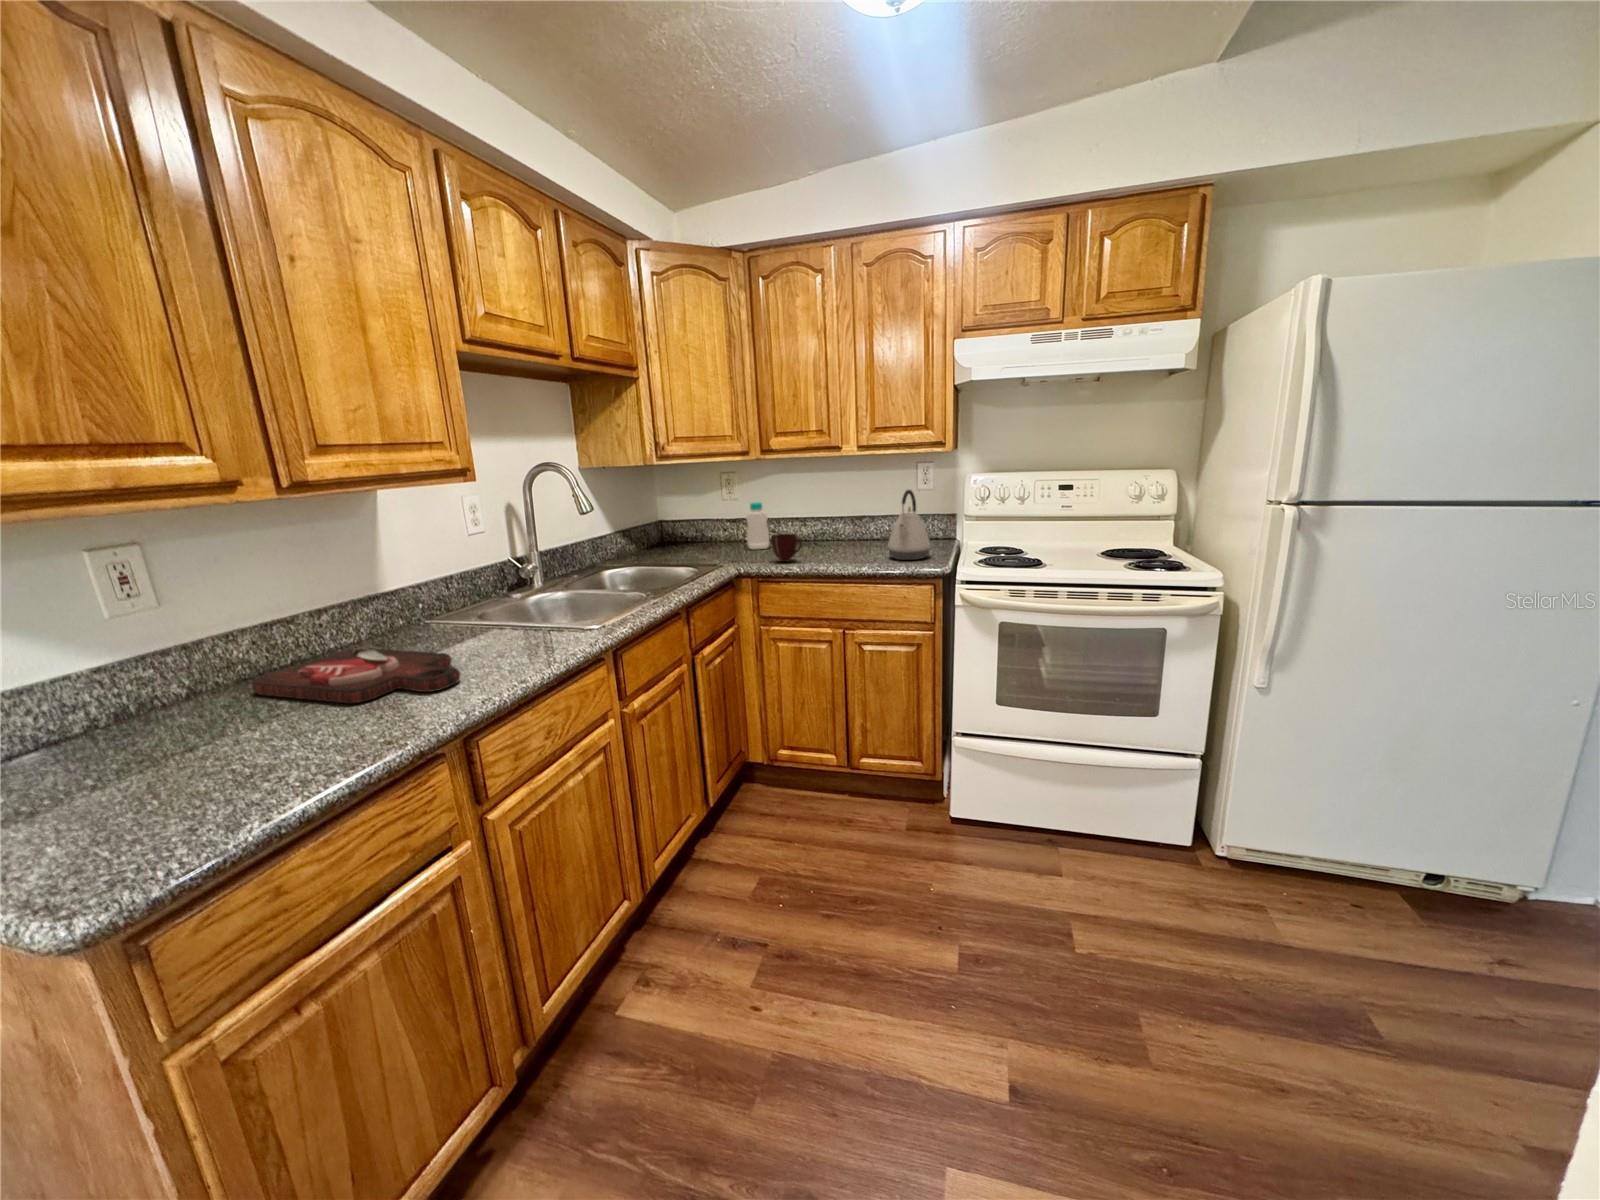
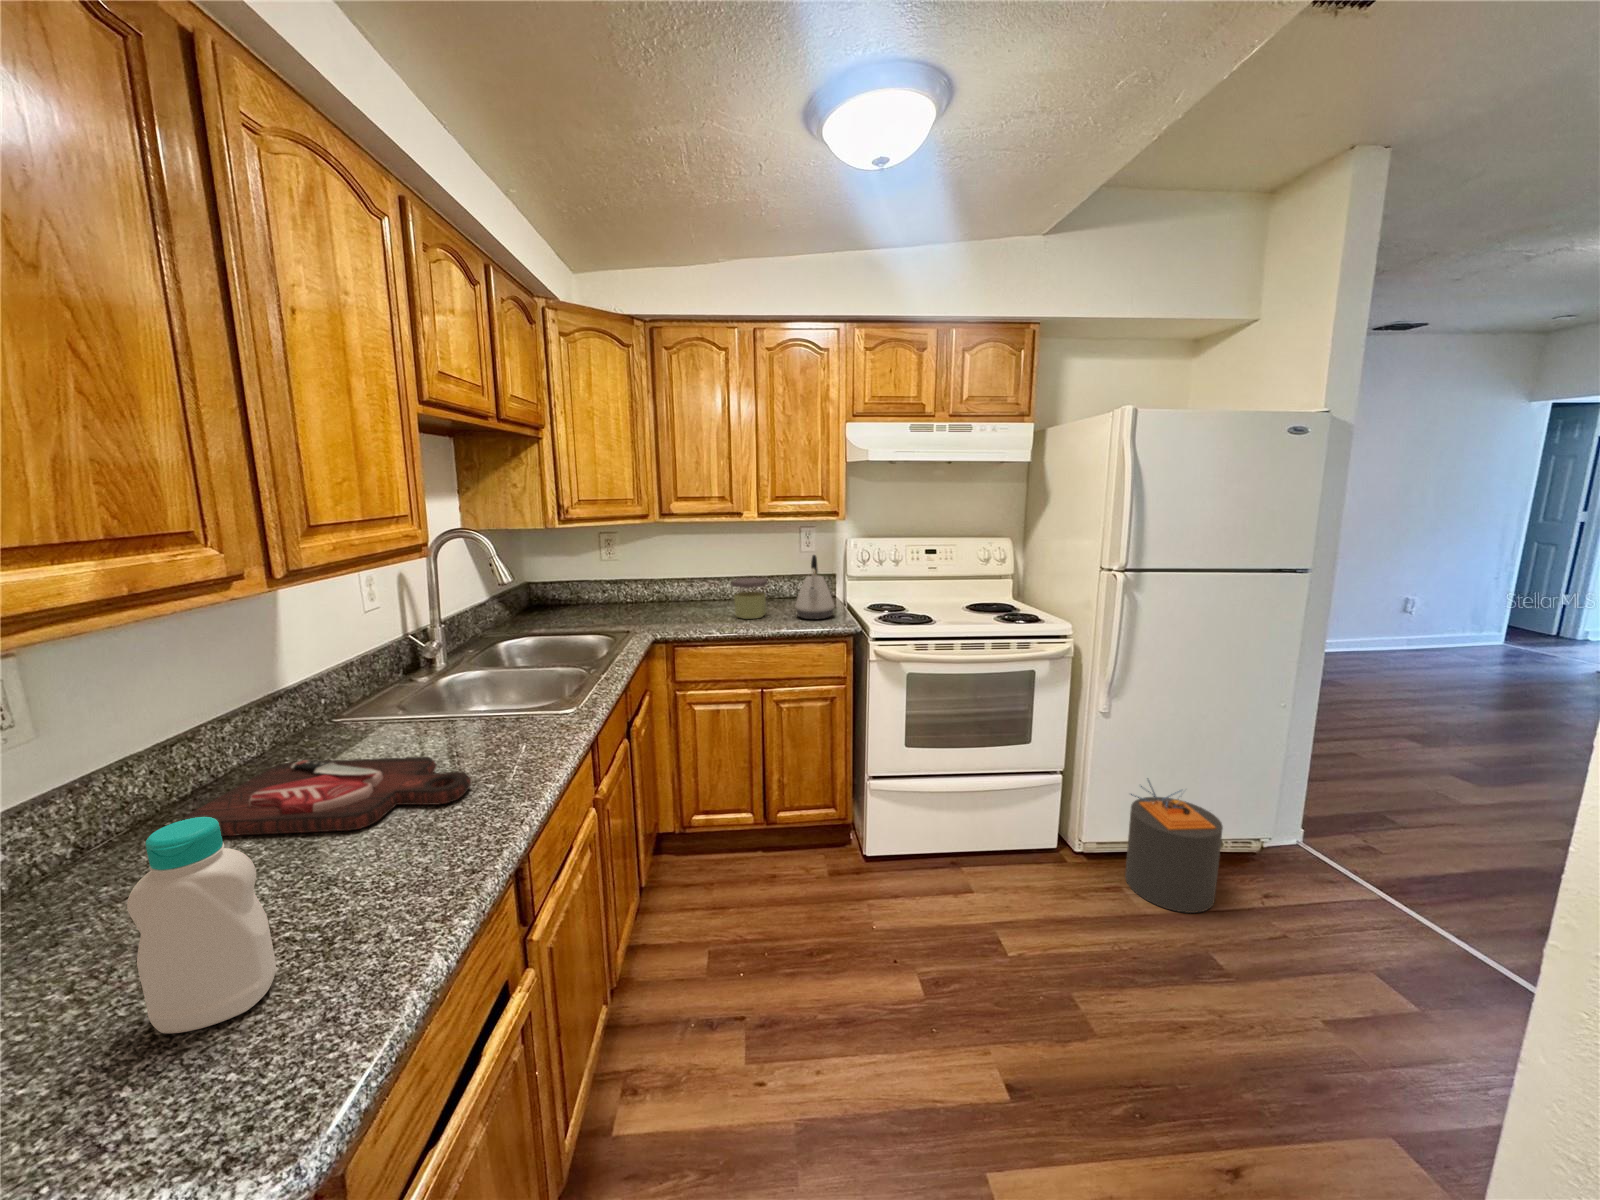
bottle: present [746,502,769,550] -> present [127,817,276,1033]
jar: none [823,515,862,558] -> present [731,578,768,619]
mug: present [771,534,802,562] -> none [684,597,718,625]
trash can: none [1278,776,1435,966] -> present [1125,778,1223,913]

